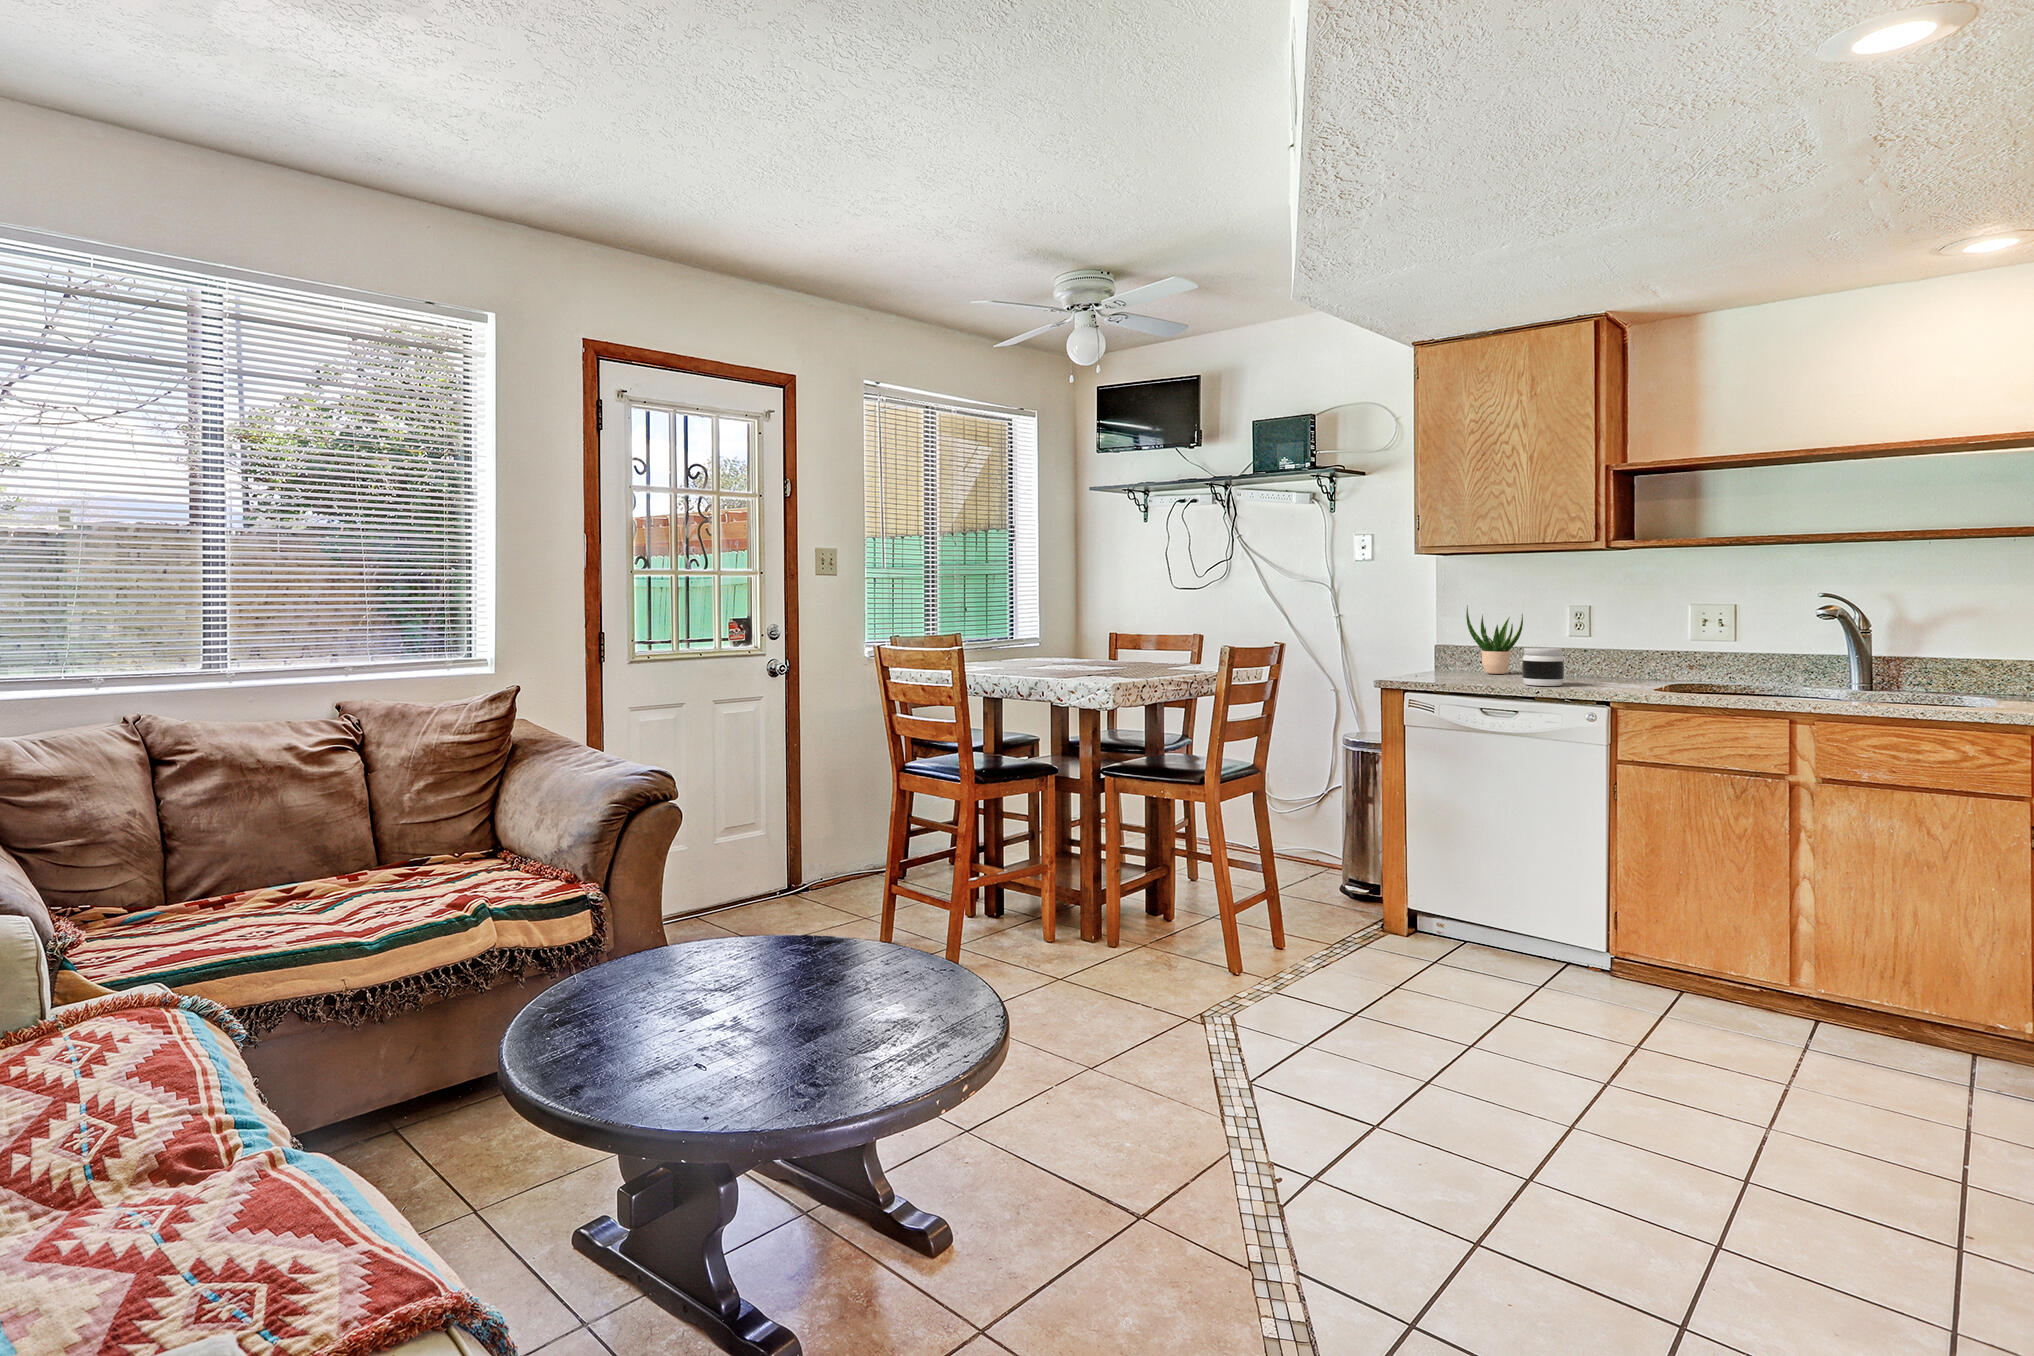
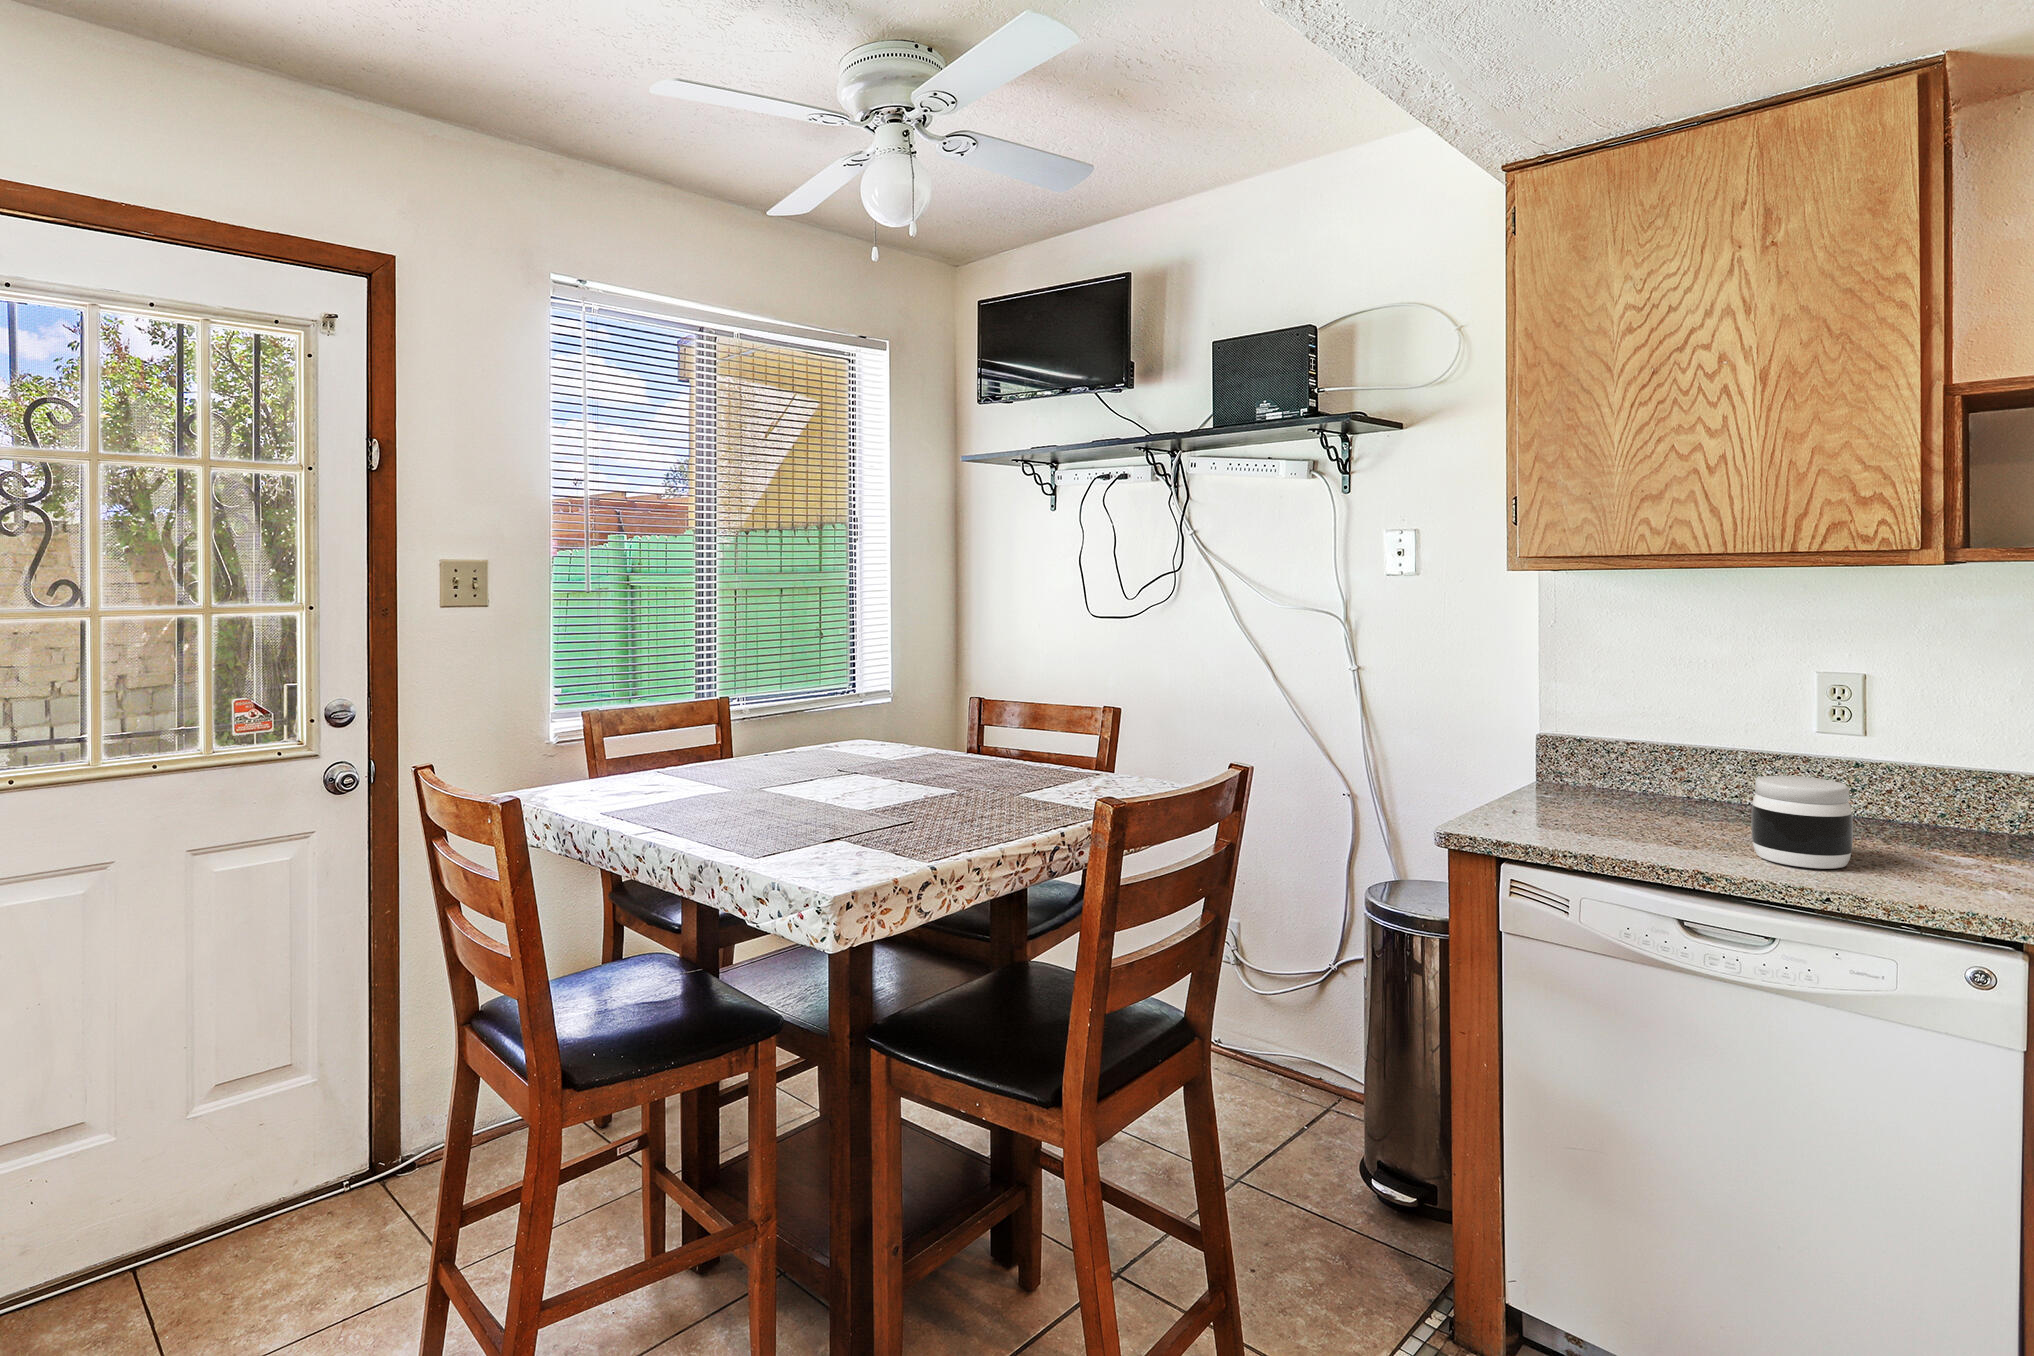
potted plant: present [1466,605,1523,674] -> none [1603,667,1720,802]

